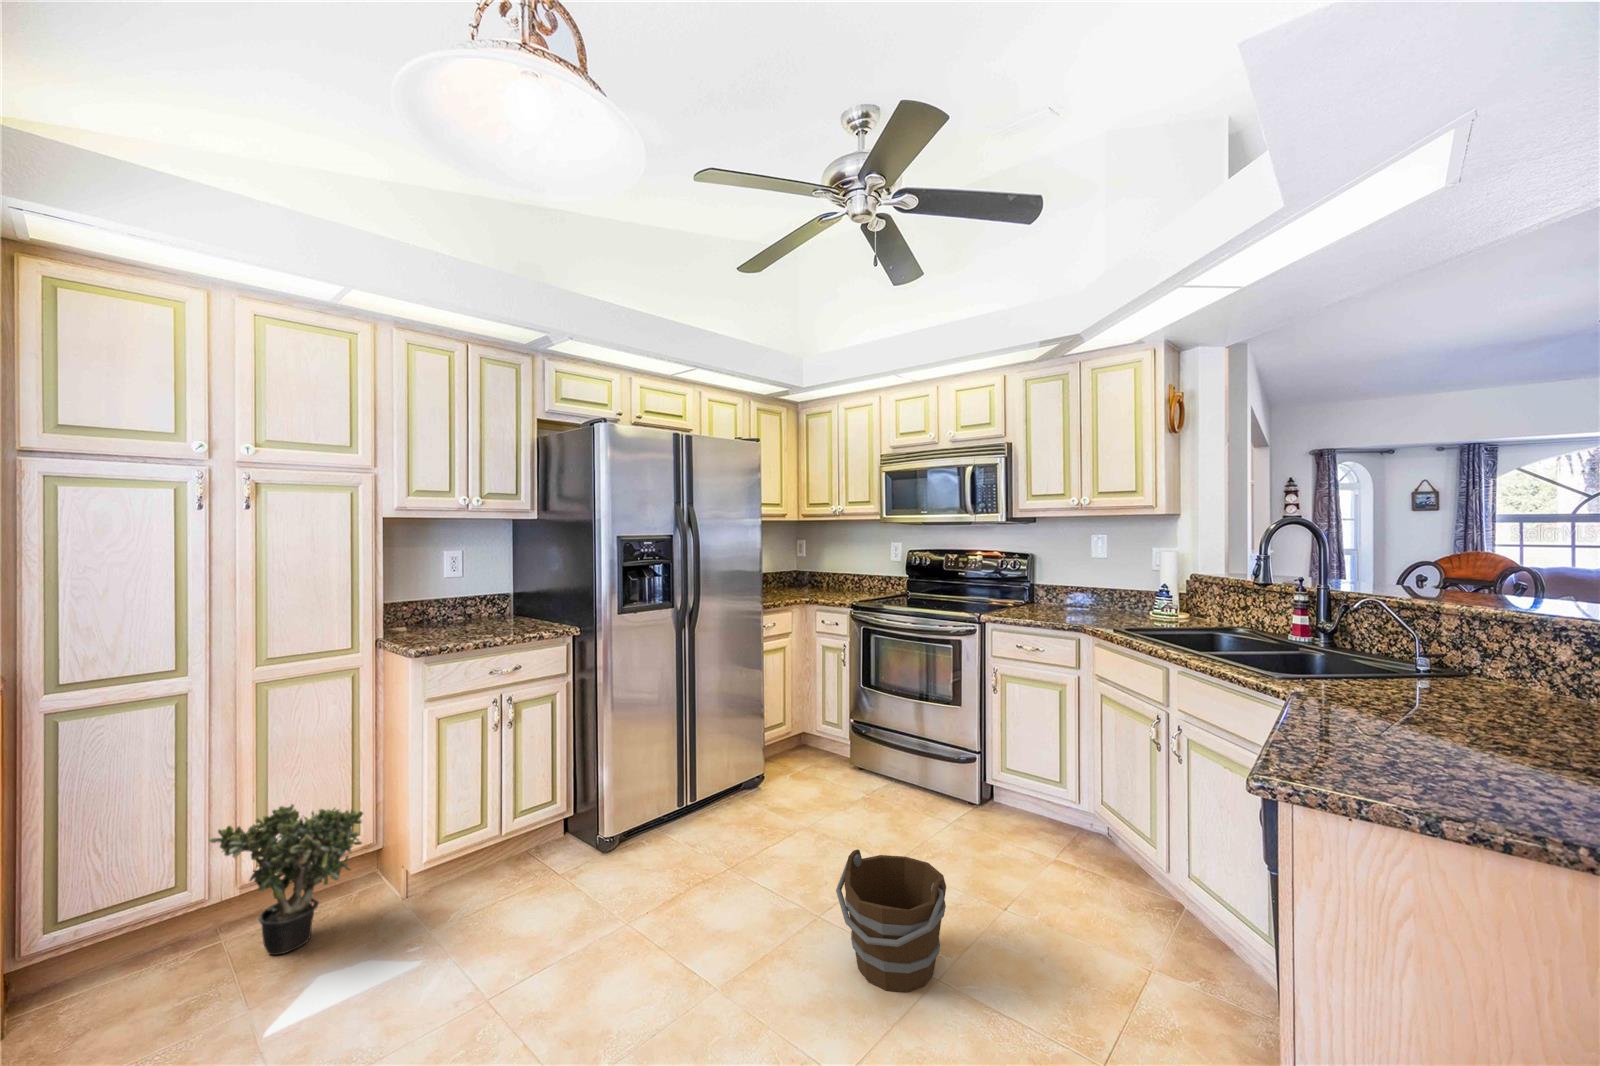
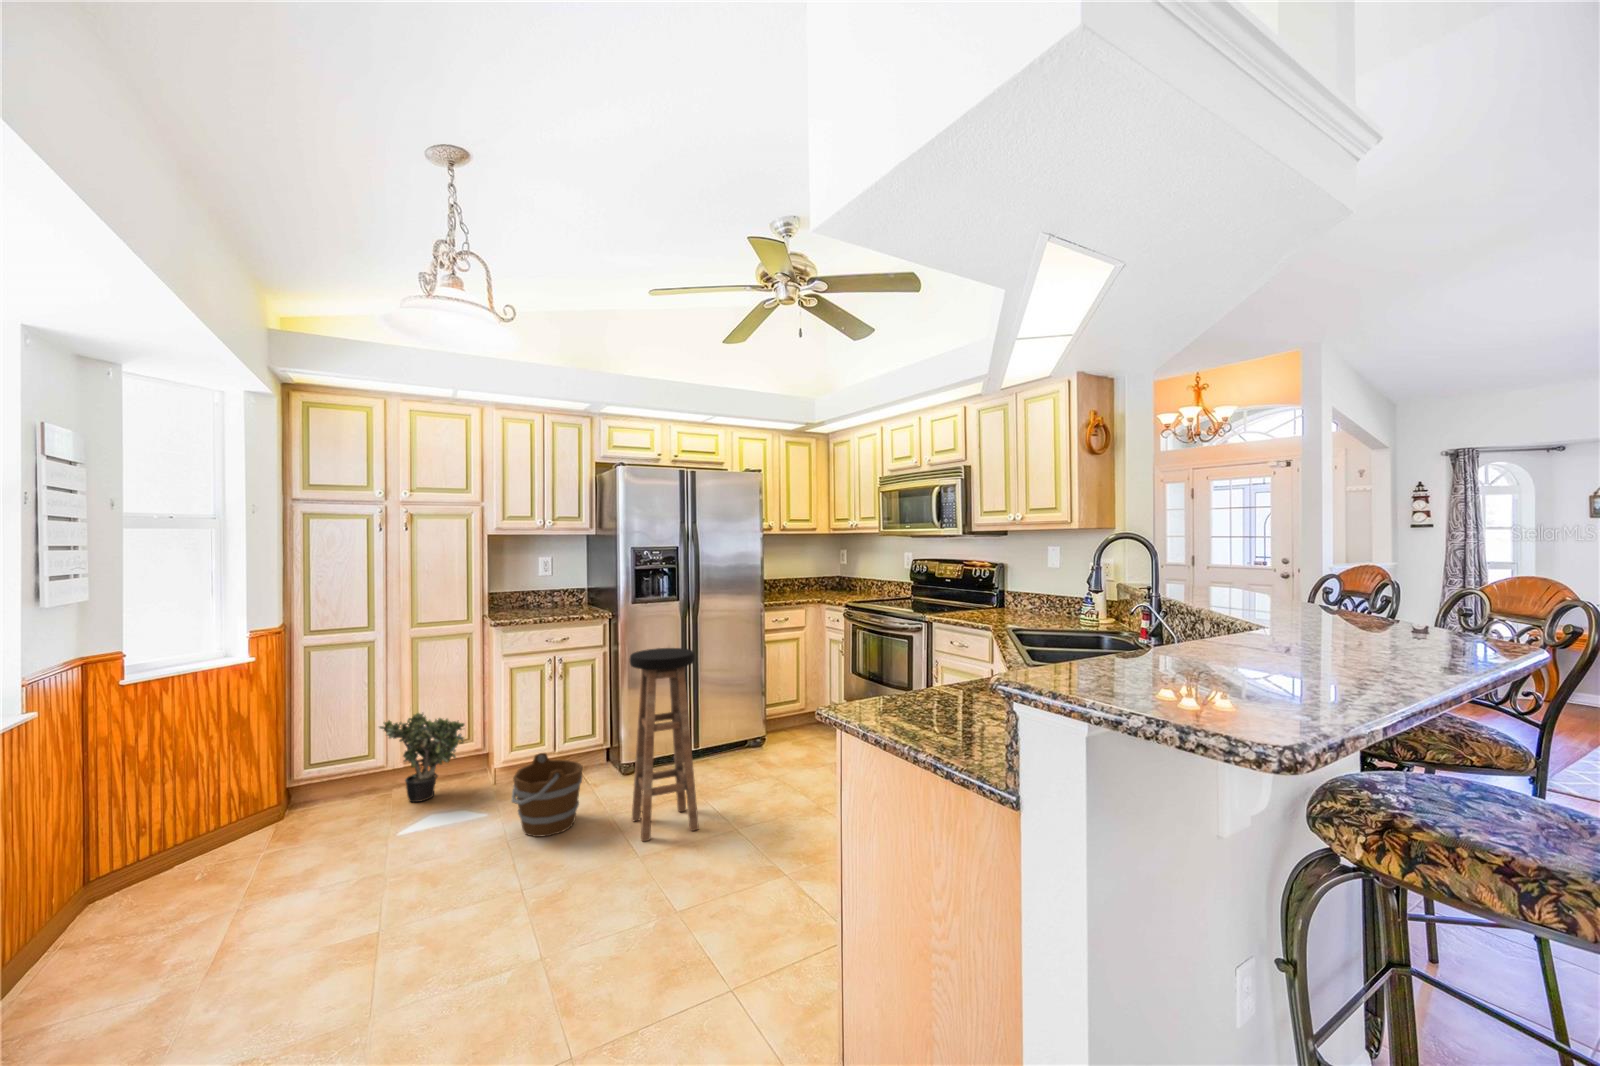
bar stool: none [669,674,777,960] -> present [629,648,699,841]
bucket: present [836,849,946,992] -> present [511,753,583,837]

